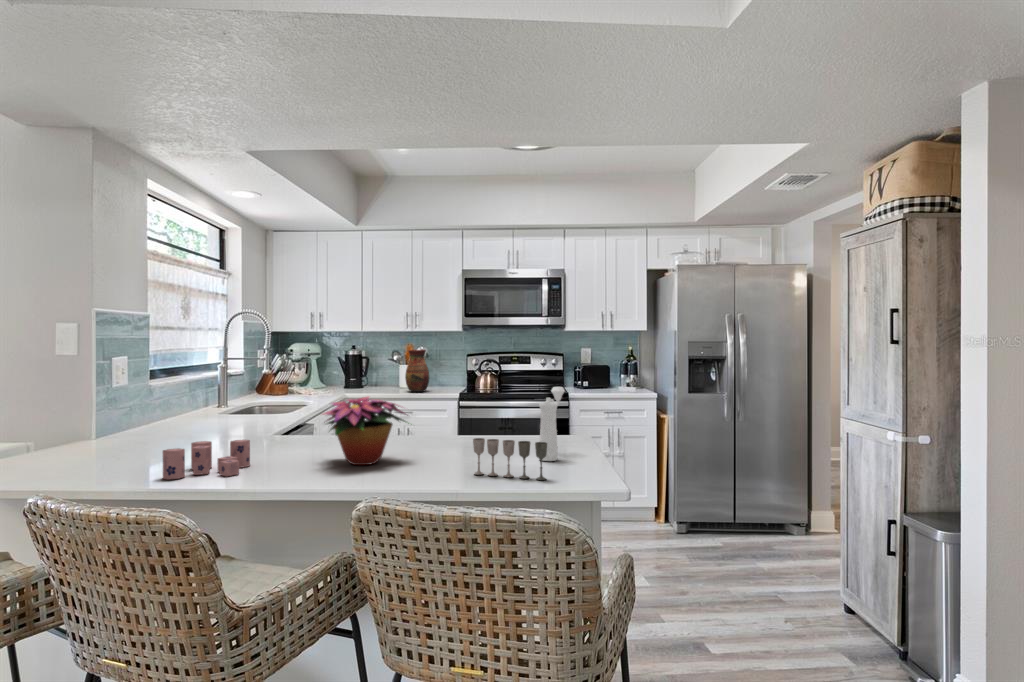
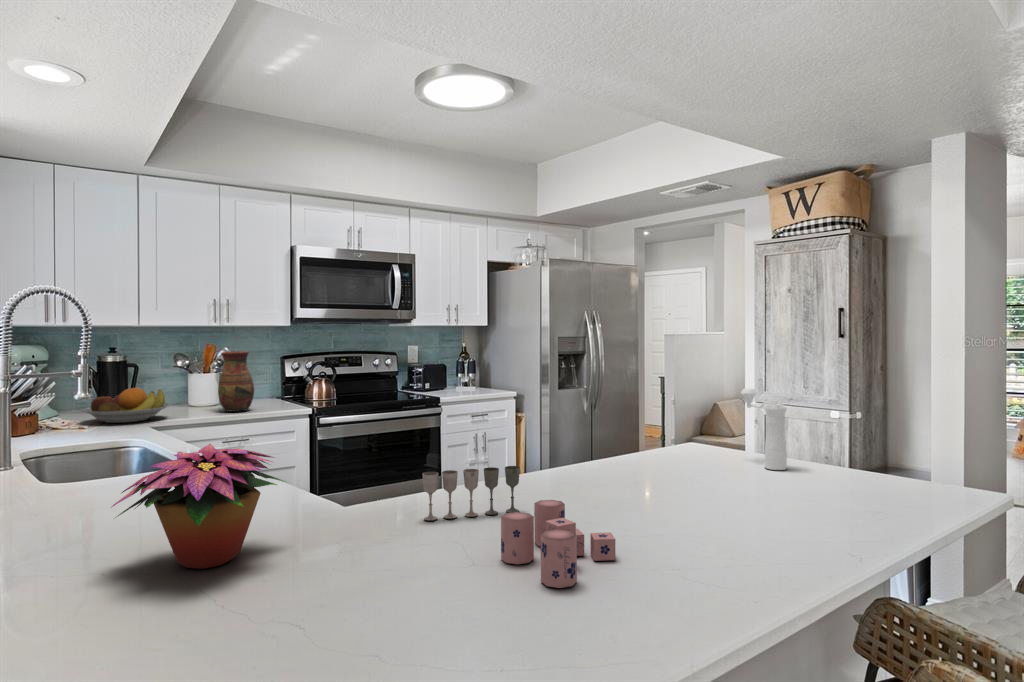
fruit bowl: none [323,371,374,393] -> present [81,388,169,423]
flower arrangement: present [323,396,409,465] -> present [112,444,286,569]
wine glass: present [473,438,547,480] -> present [422,466,520,521]

